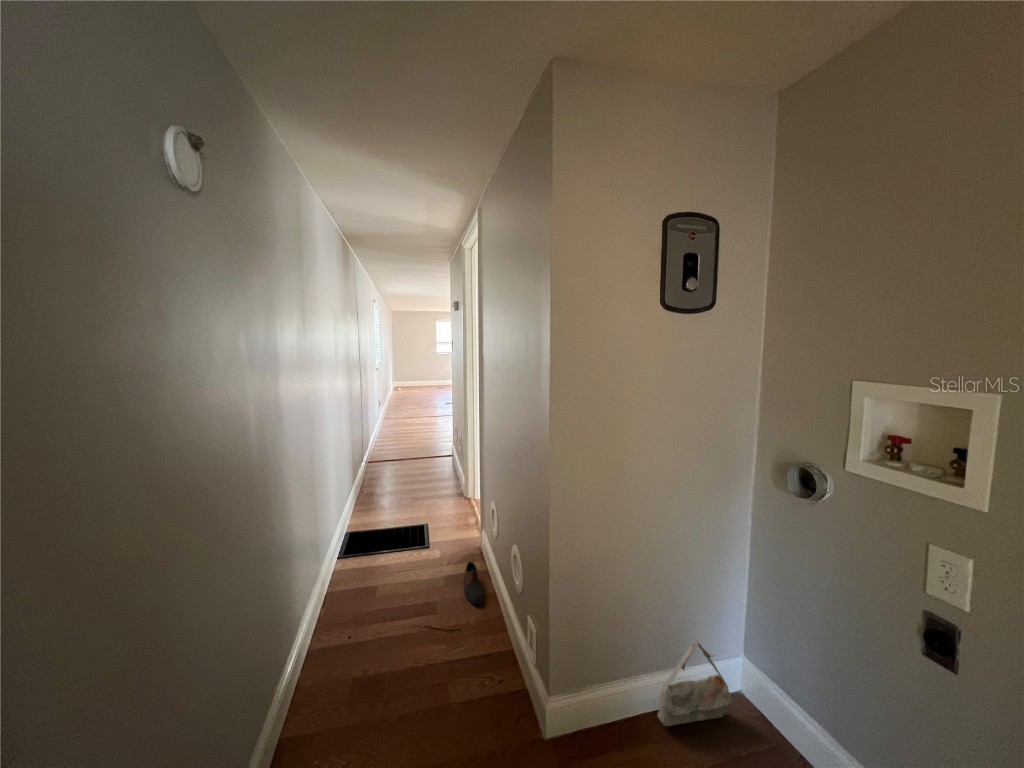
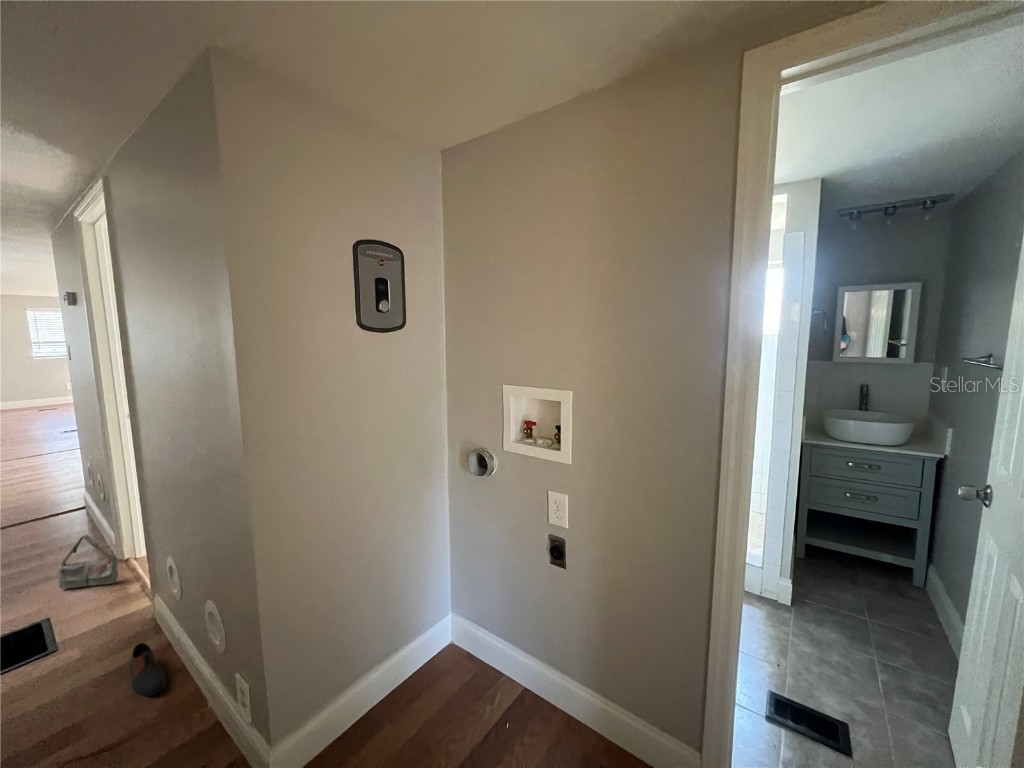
bag: present [657,640,733,726] -> present [57,535,118,589]

